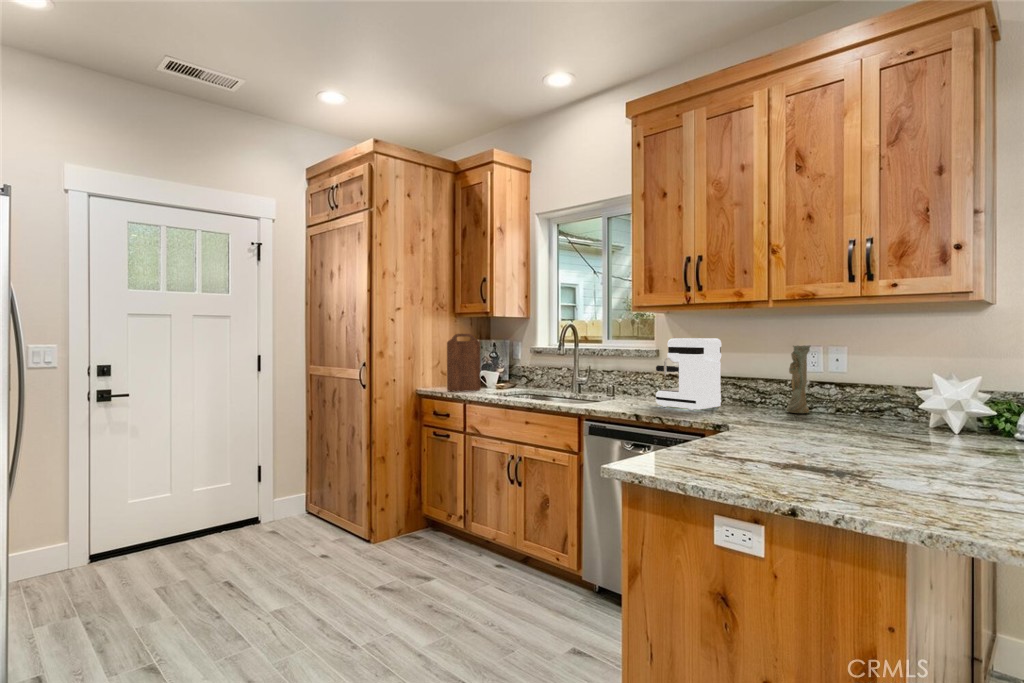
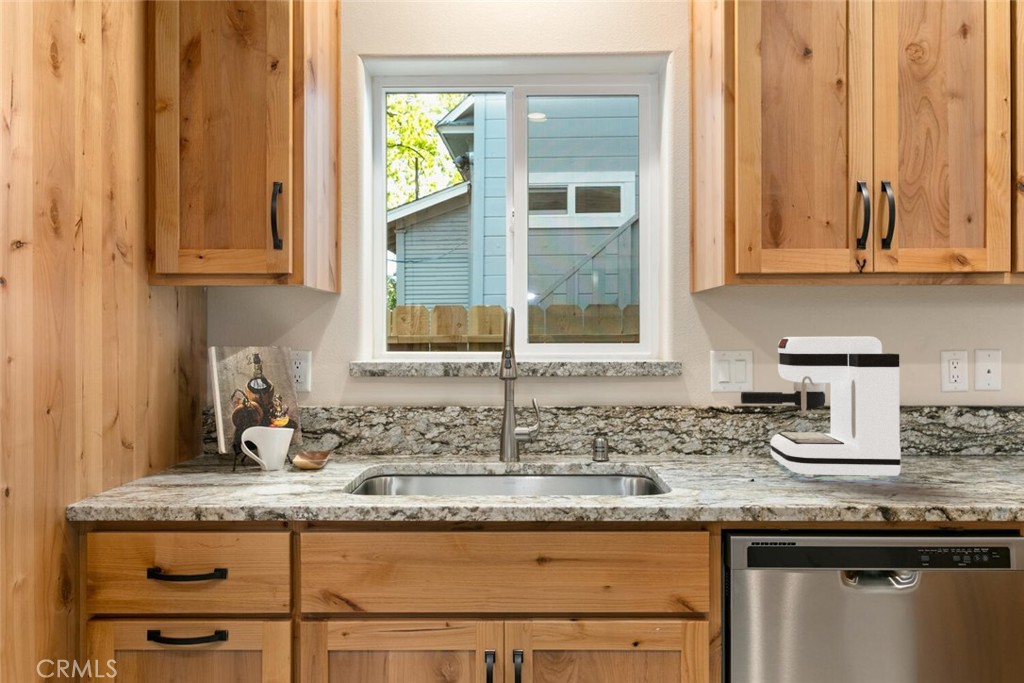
cutting board: present [447,334,481,391] -> none [205,327,295,500]
vase: present [787,346,810,413] -> none [953,347,992,462]

